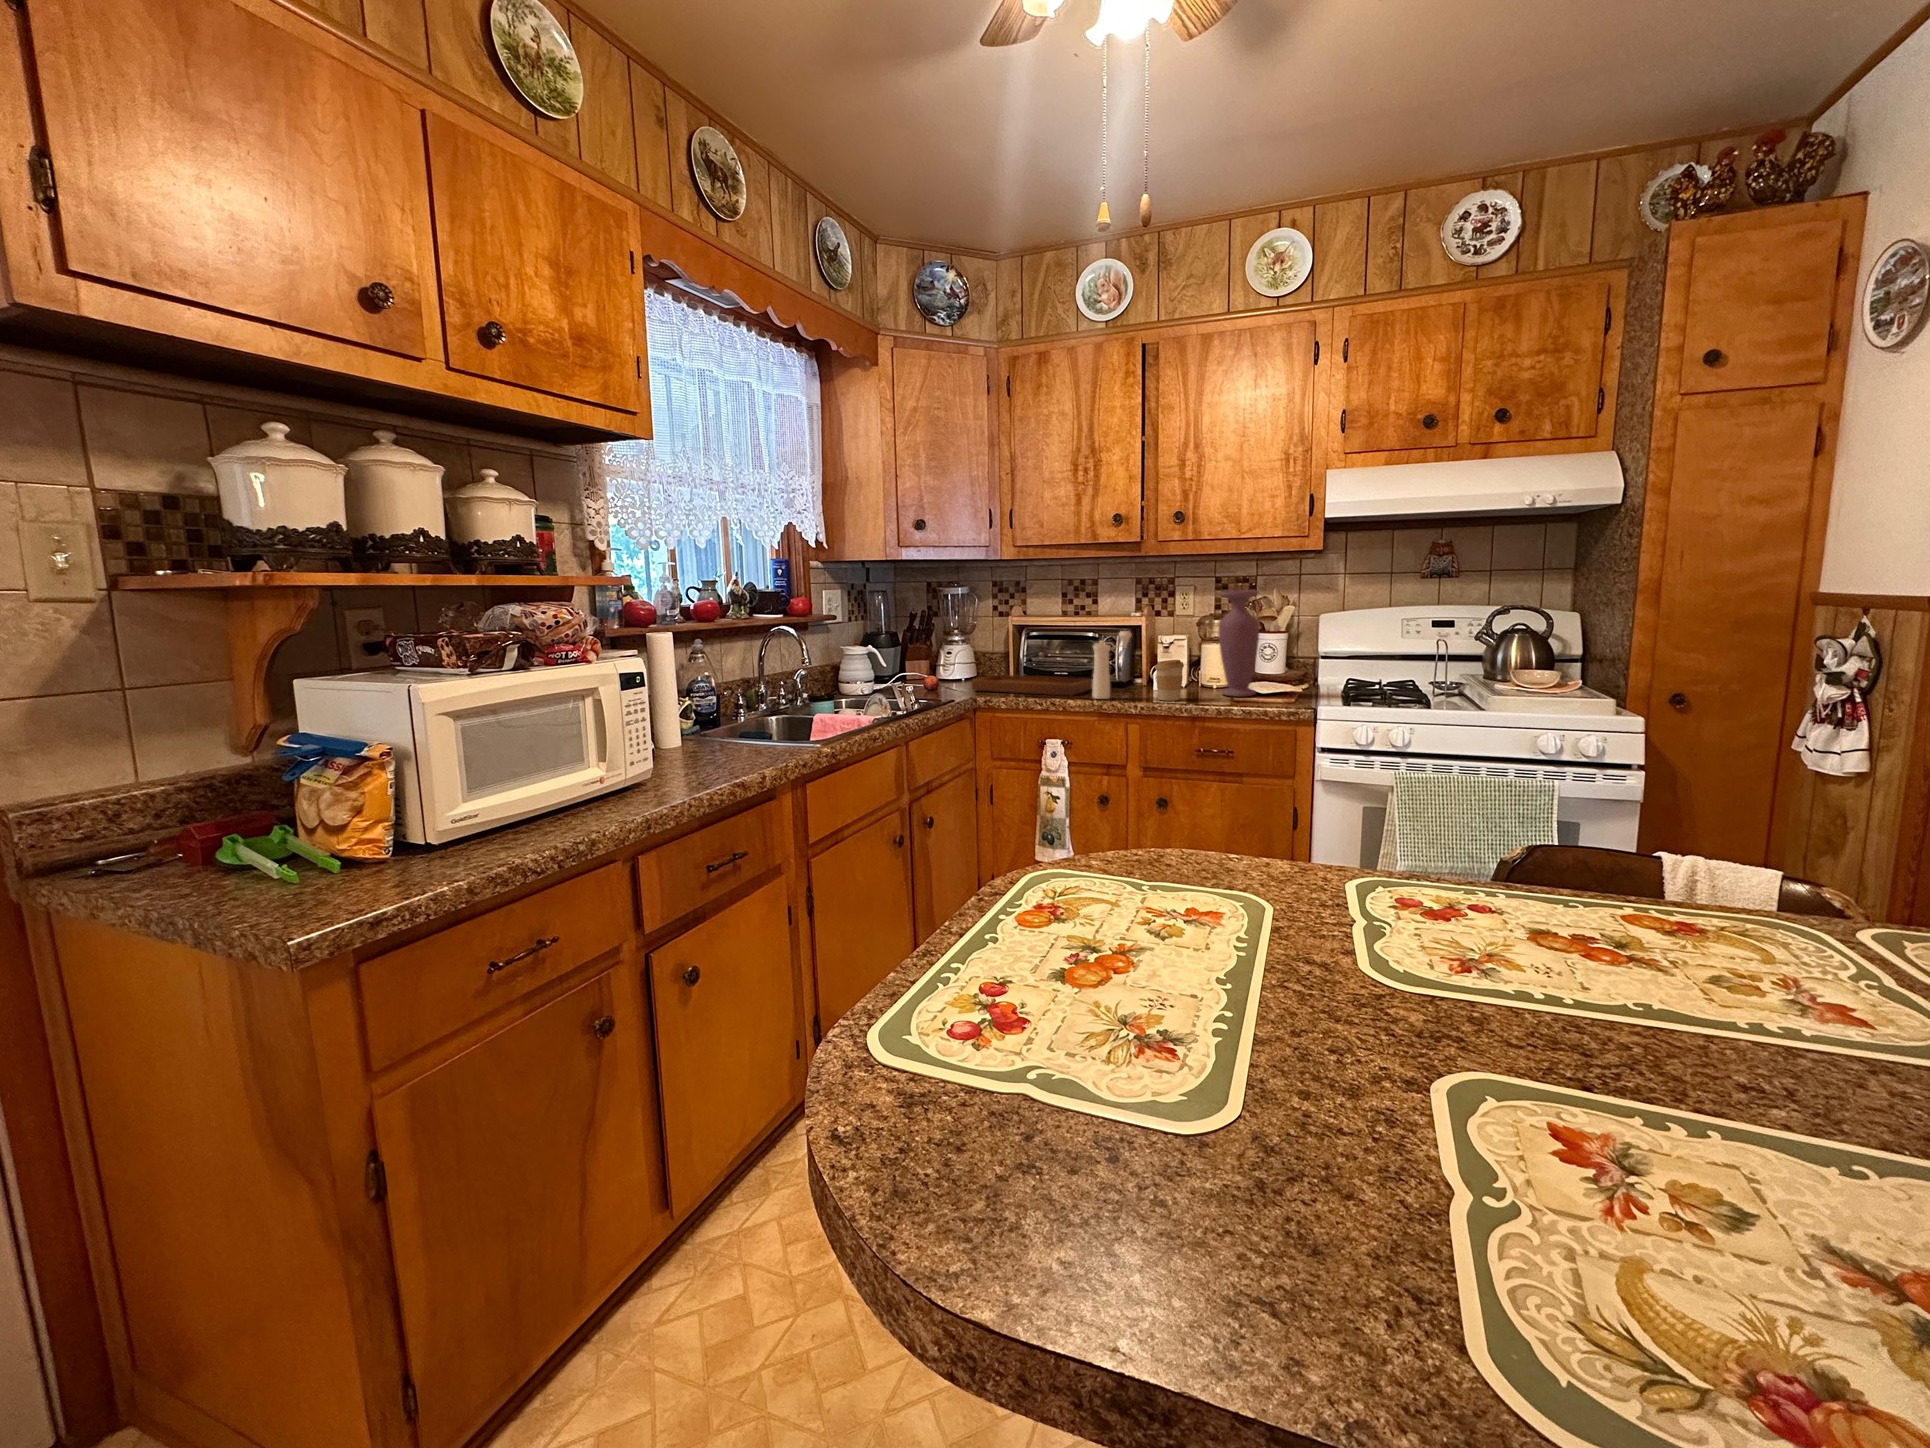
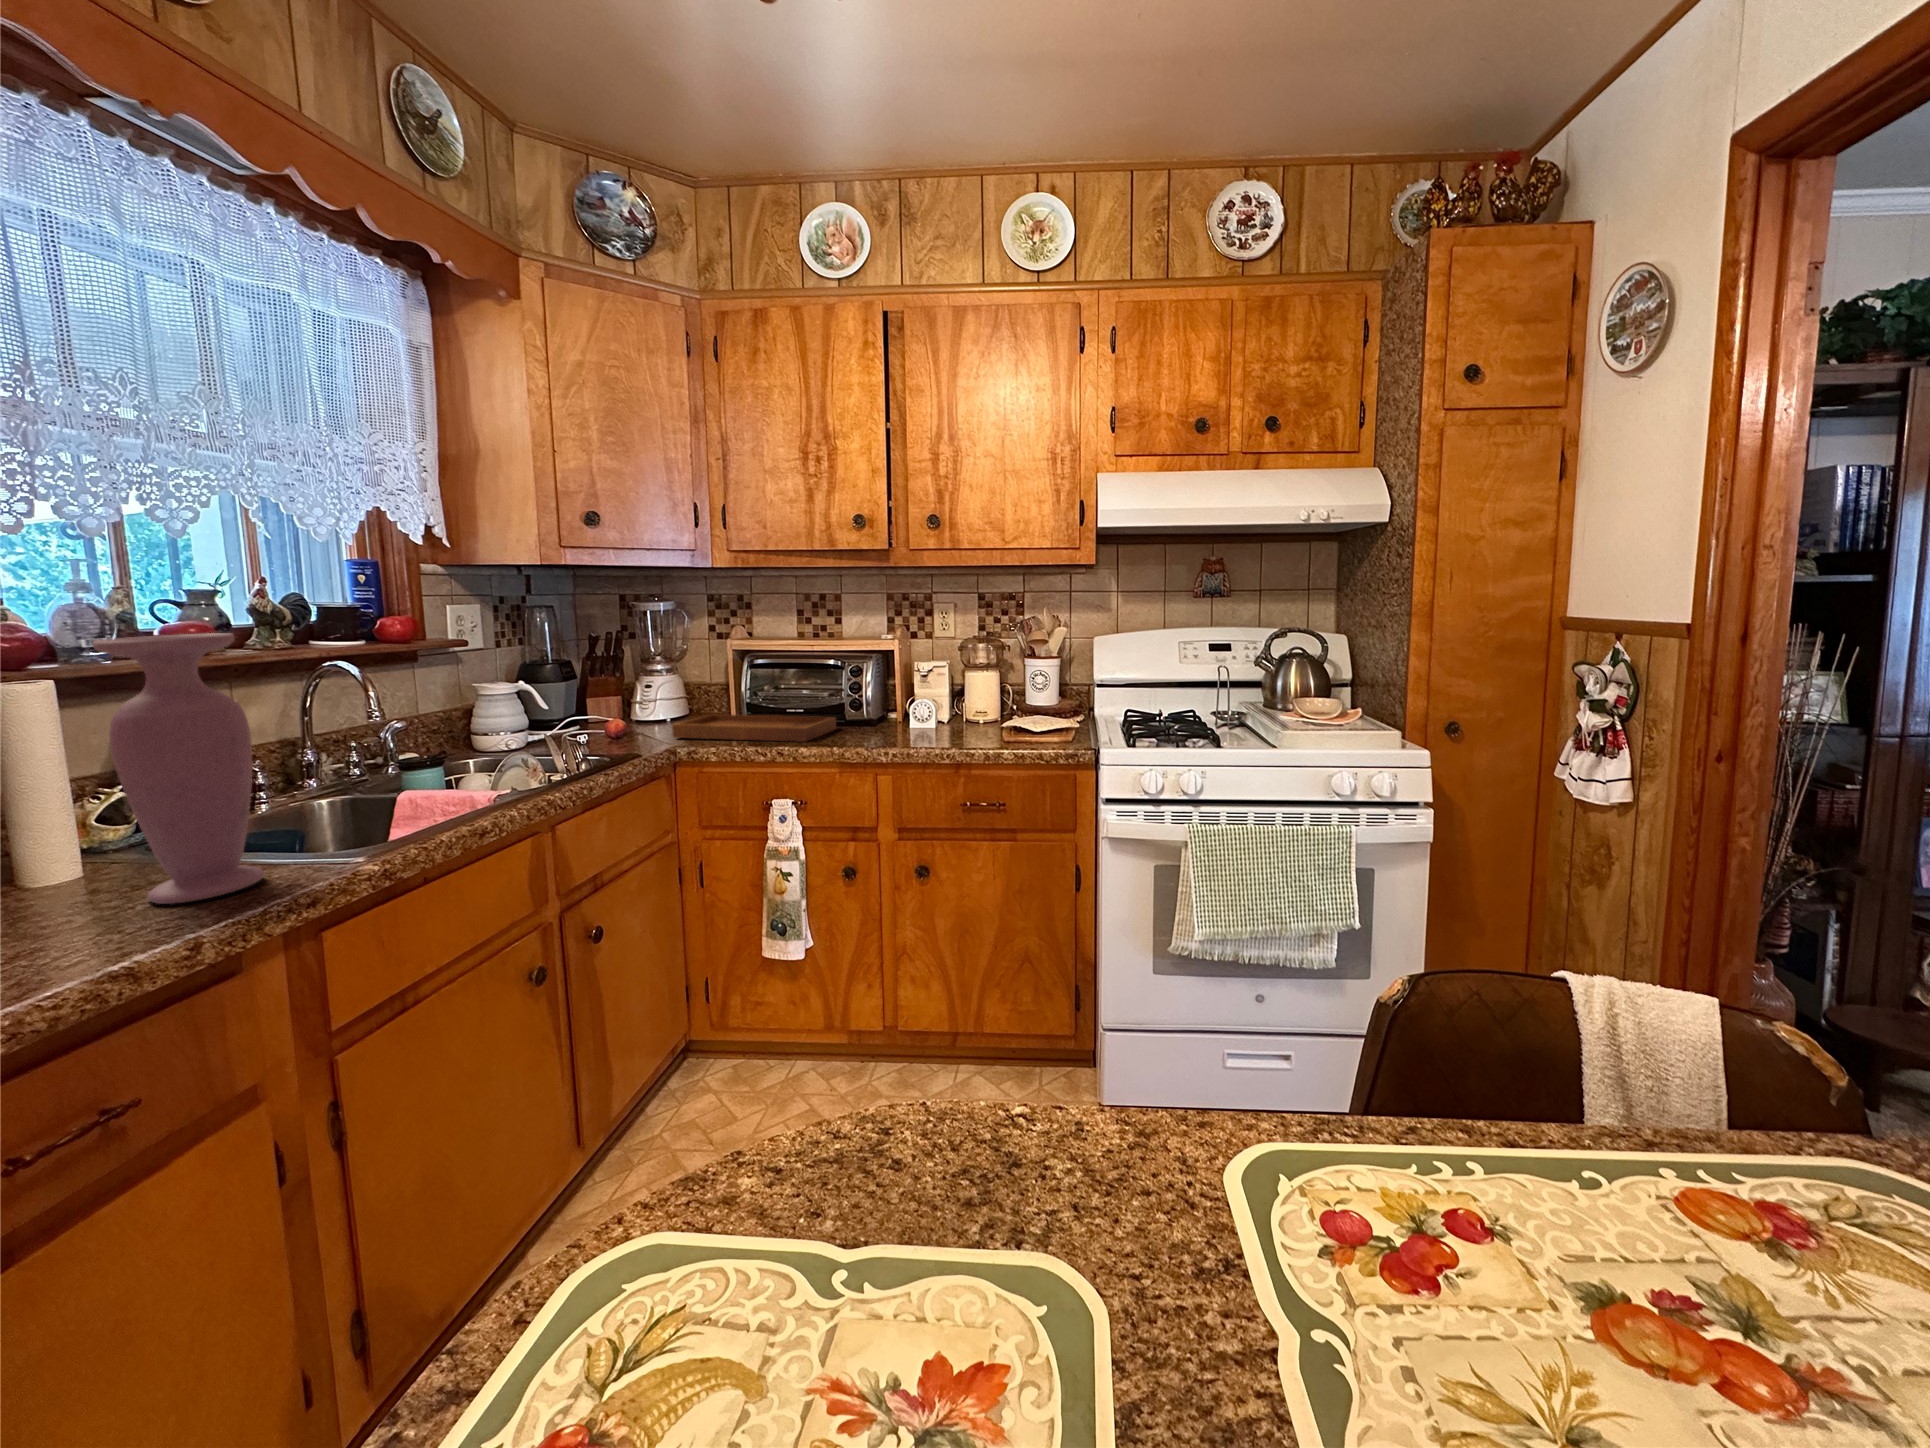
vase: present [1219,590,1259,697] -> present [93,633,264,904]
pepper mill: present [1093,631,1131,699] -> none [829,659,880,746]
coffee cup: present [1155,660,1184,701] -> none [909,694,944,745]

